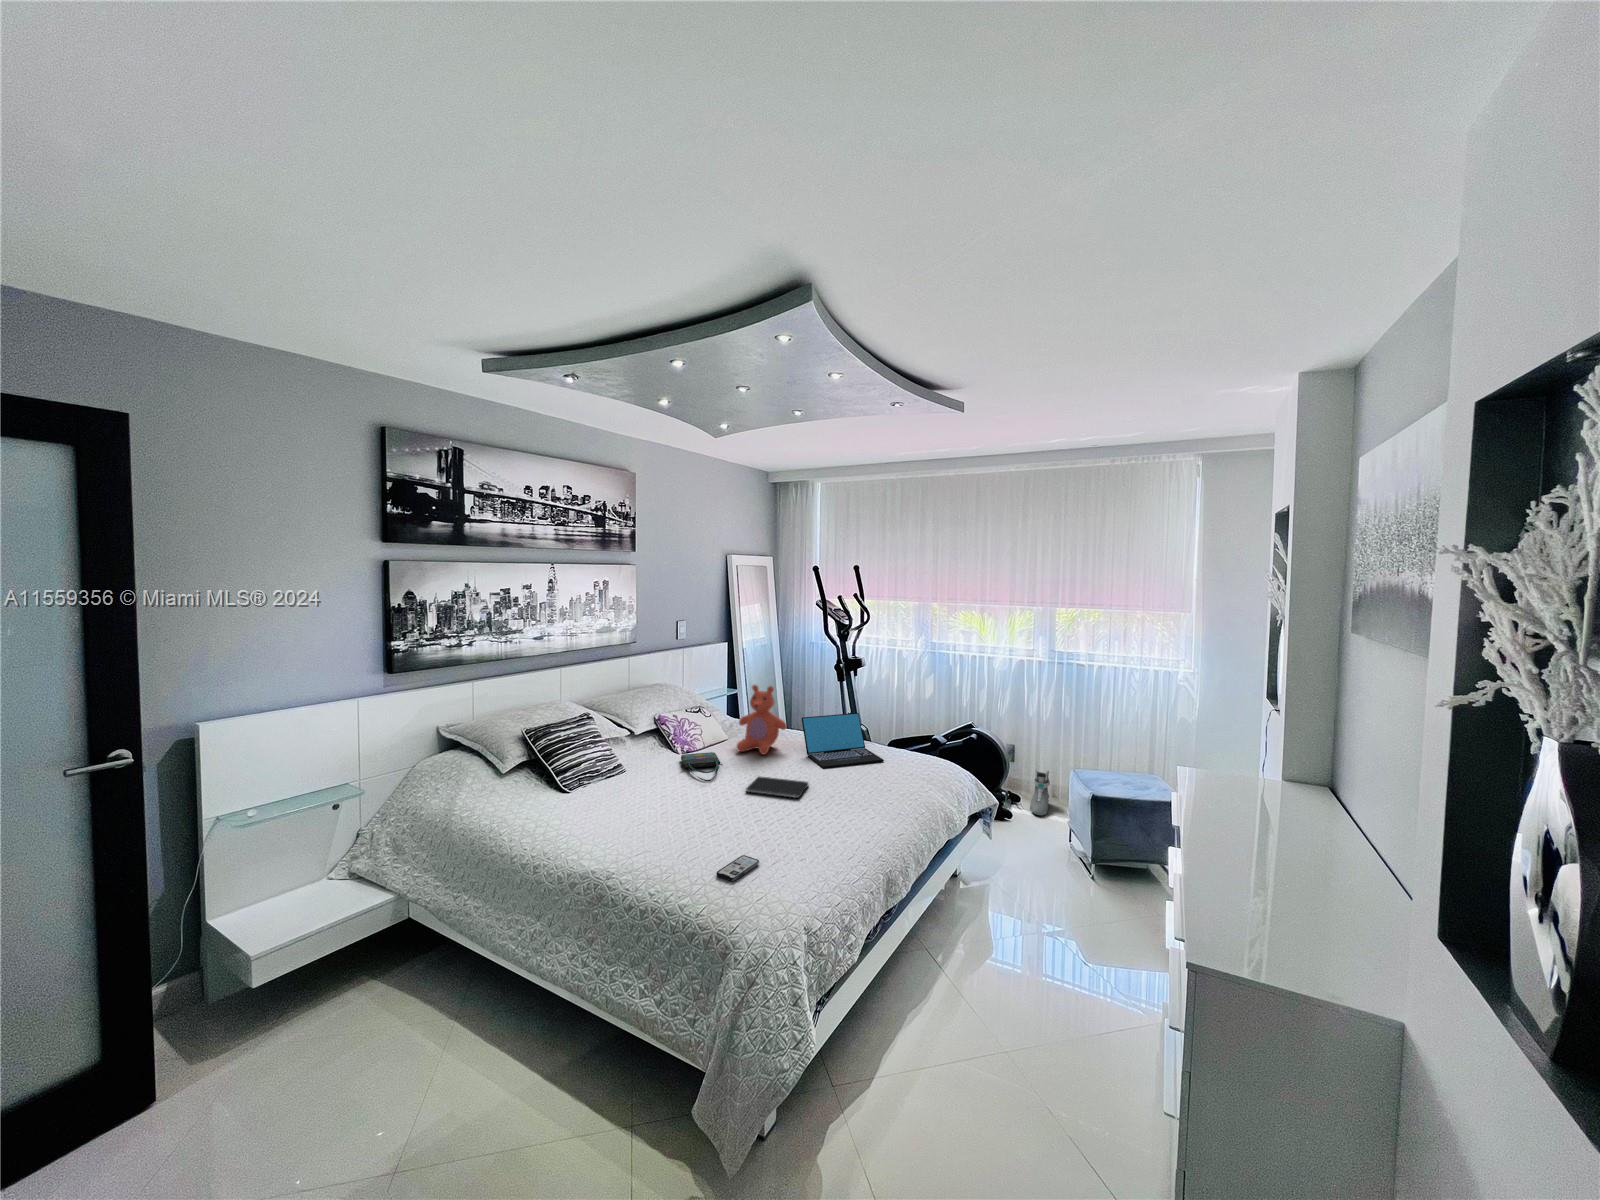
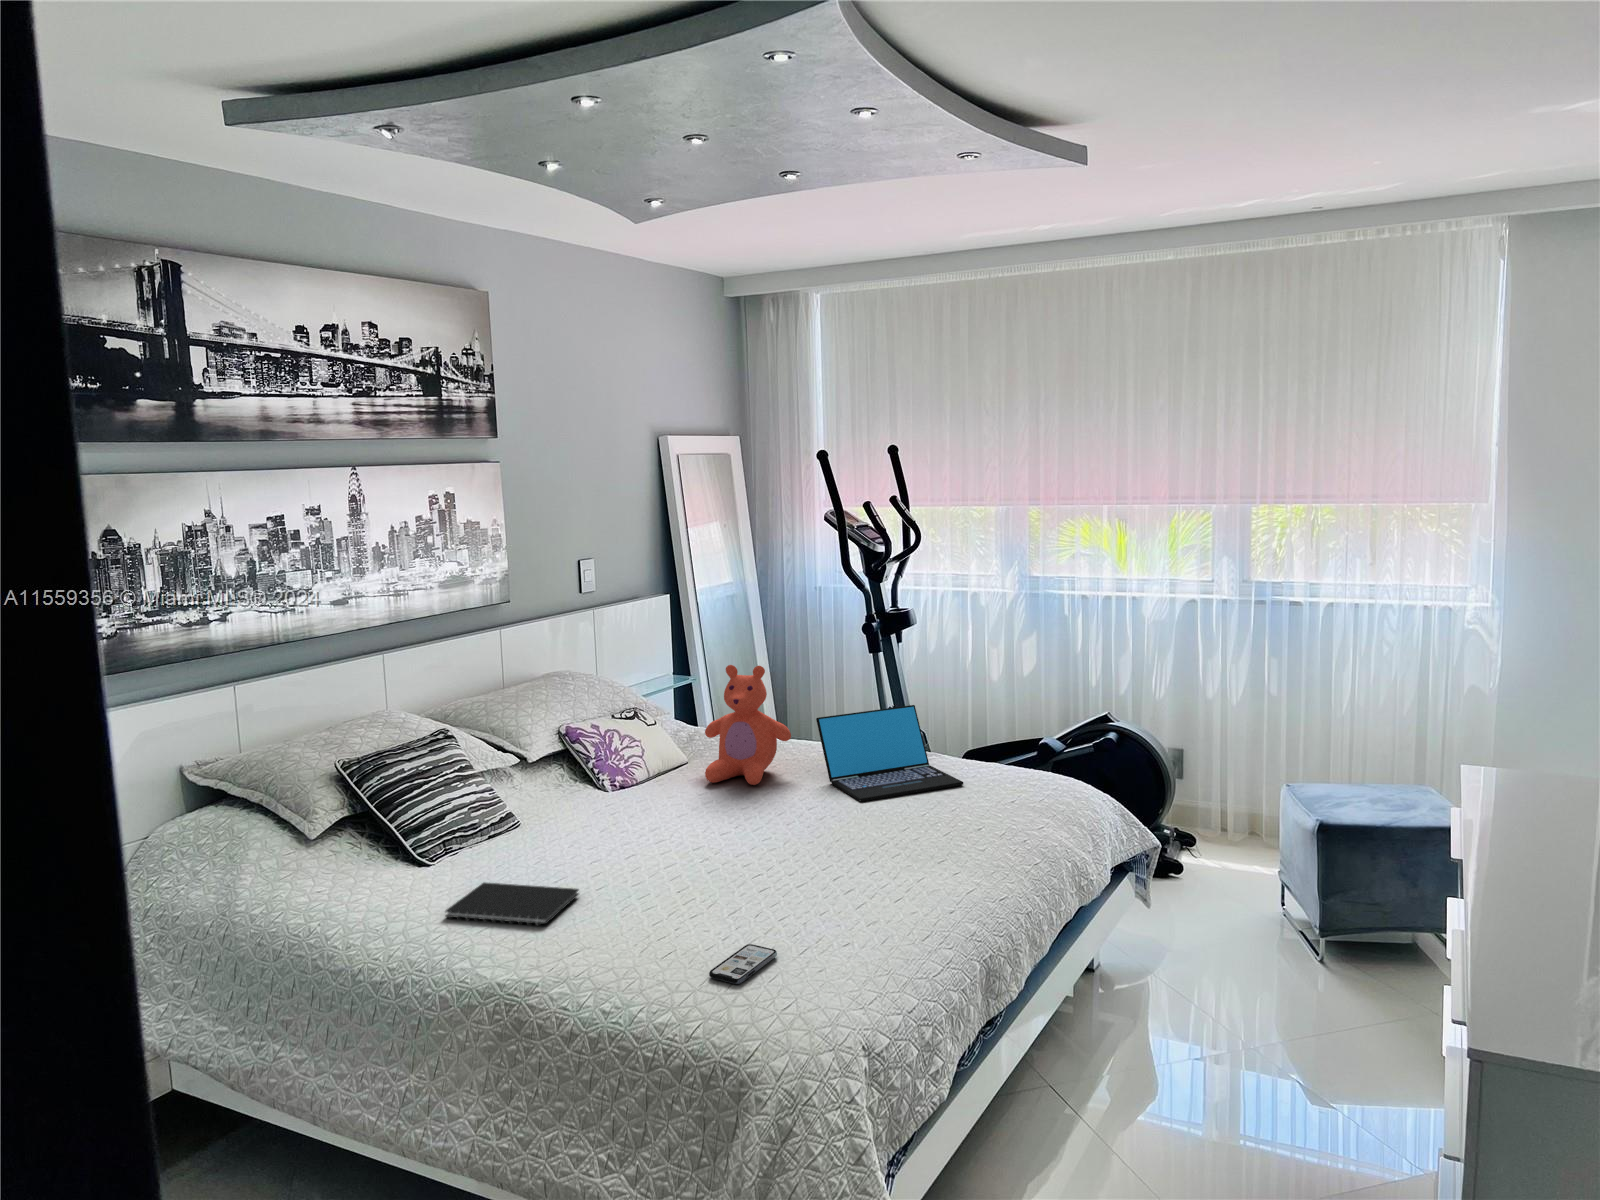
tote bag: present [681,752,722,781] -> none [611,785,686,833]
sneaker: present [1030,769,1050,815] -> none [1212,787,1245,866]
notebook: present [746,777,808,798] -> present [445,882,579,926]

